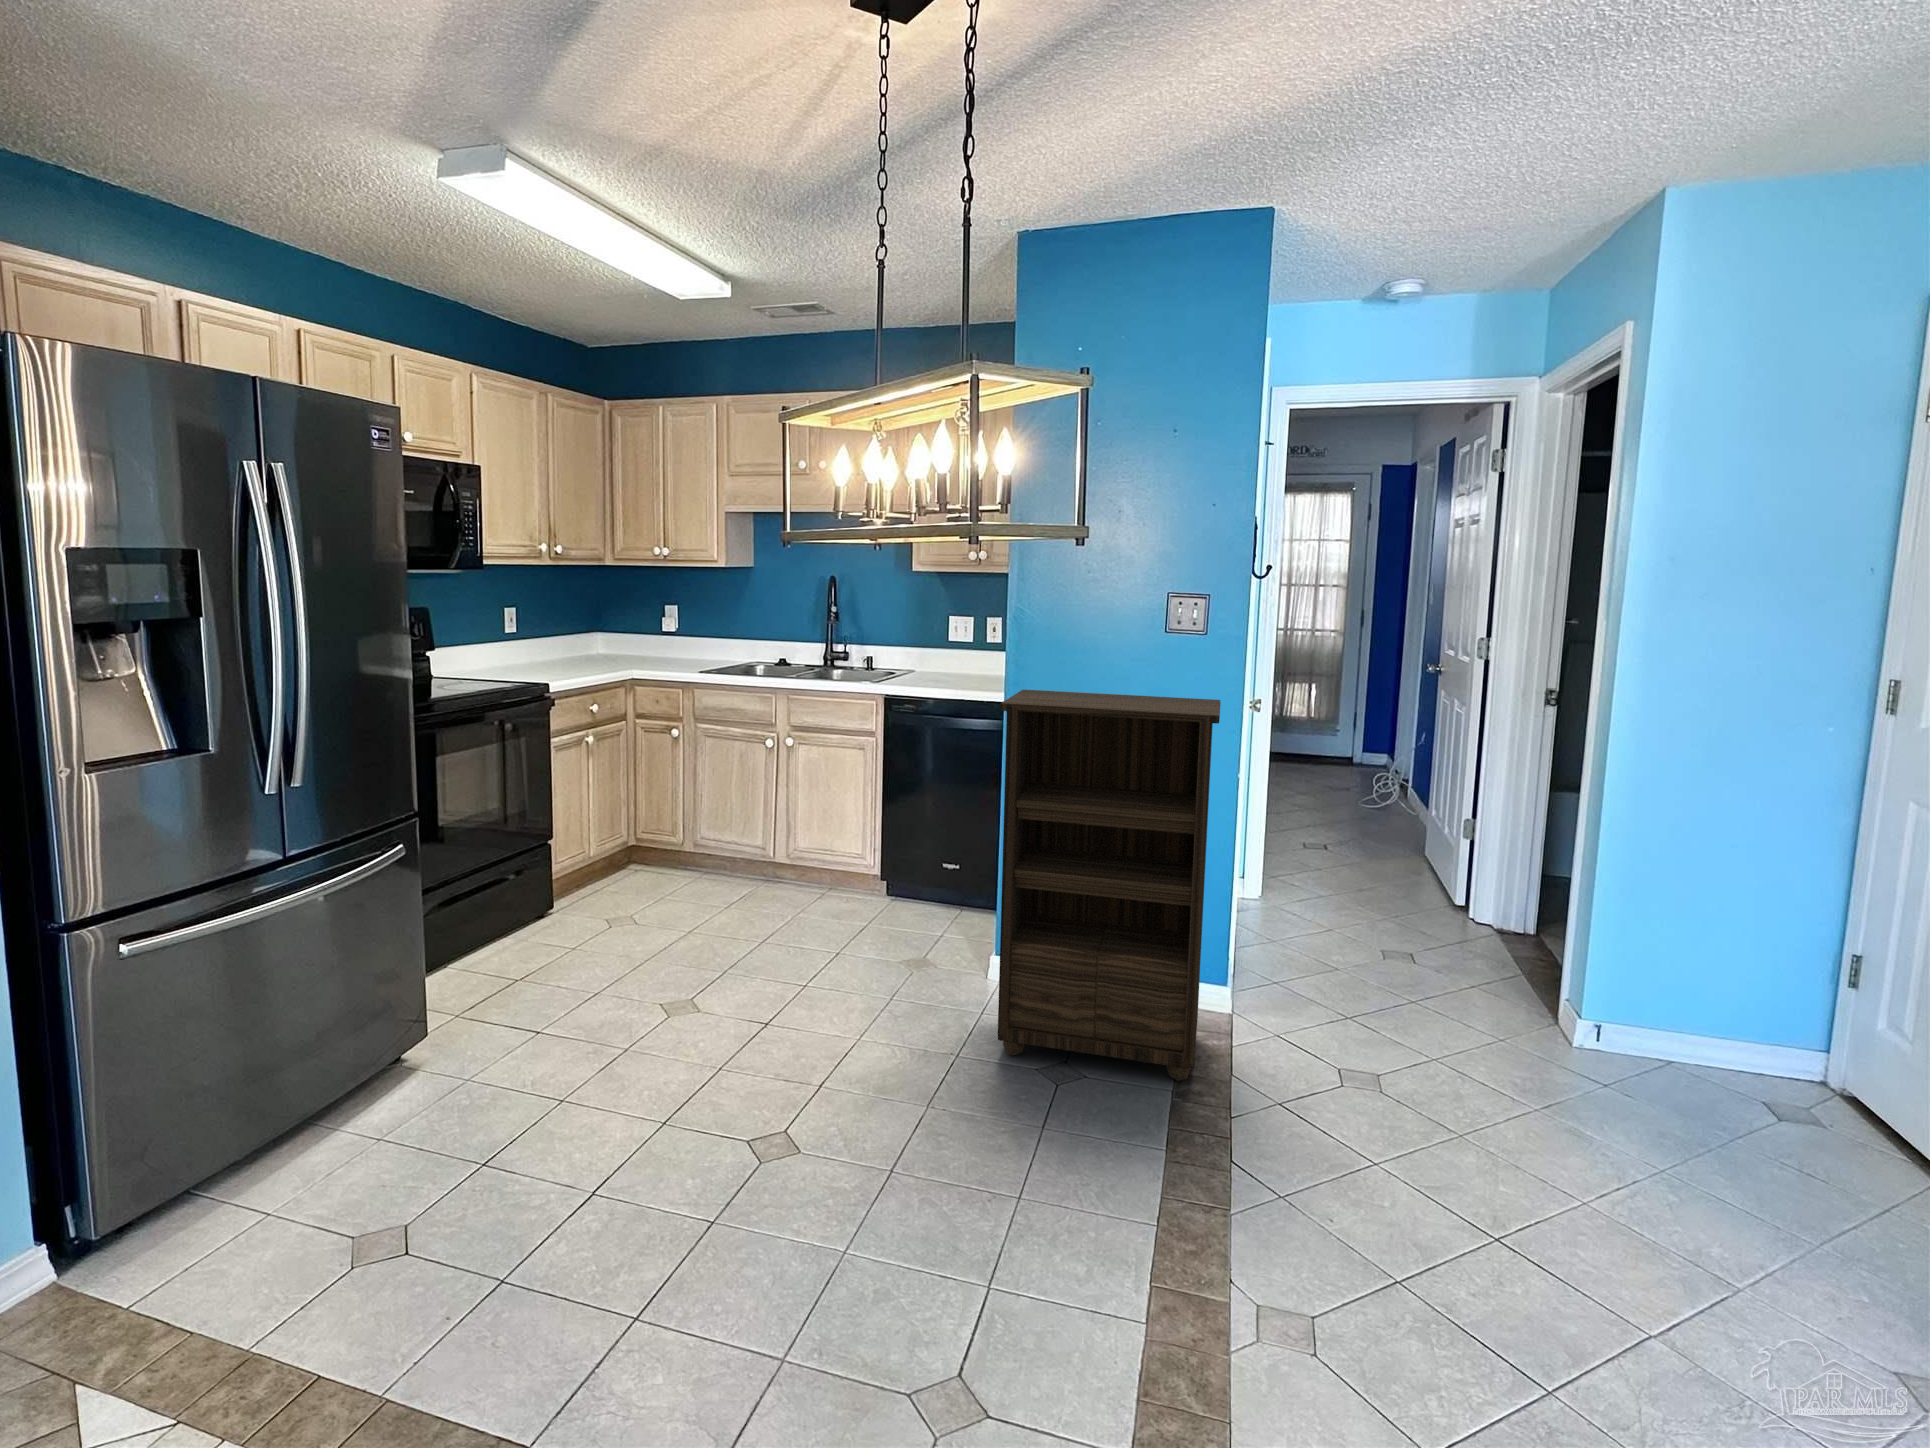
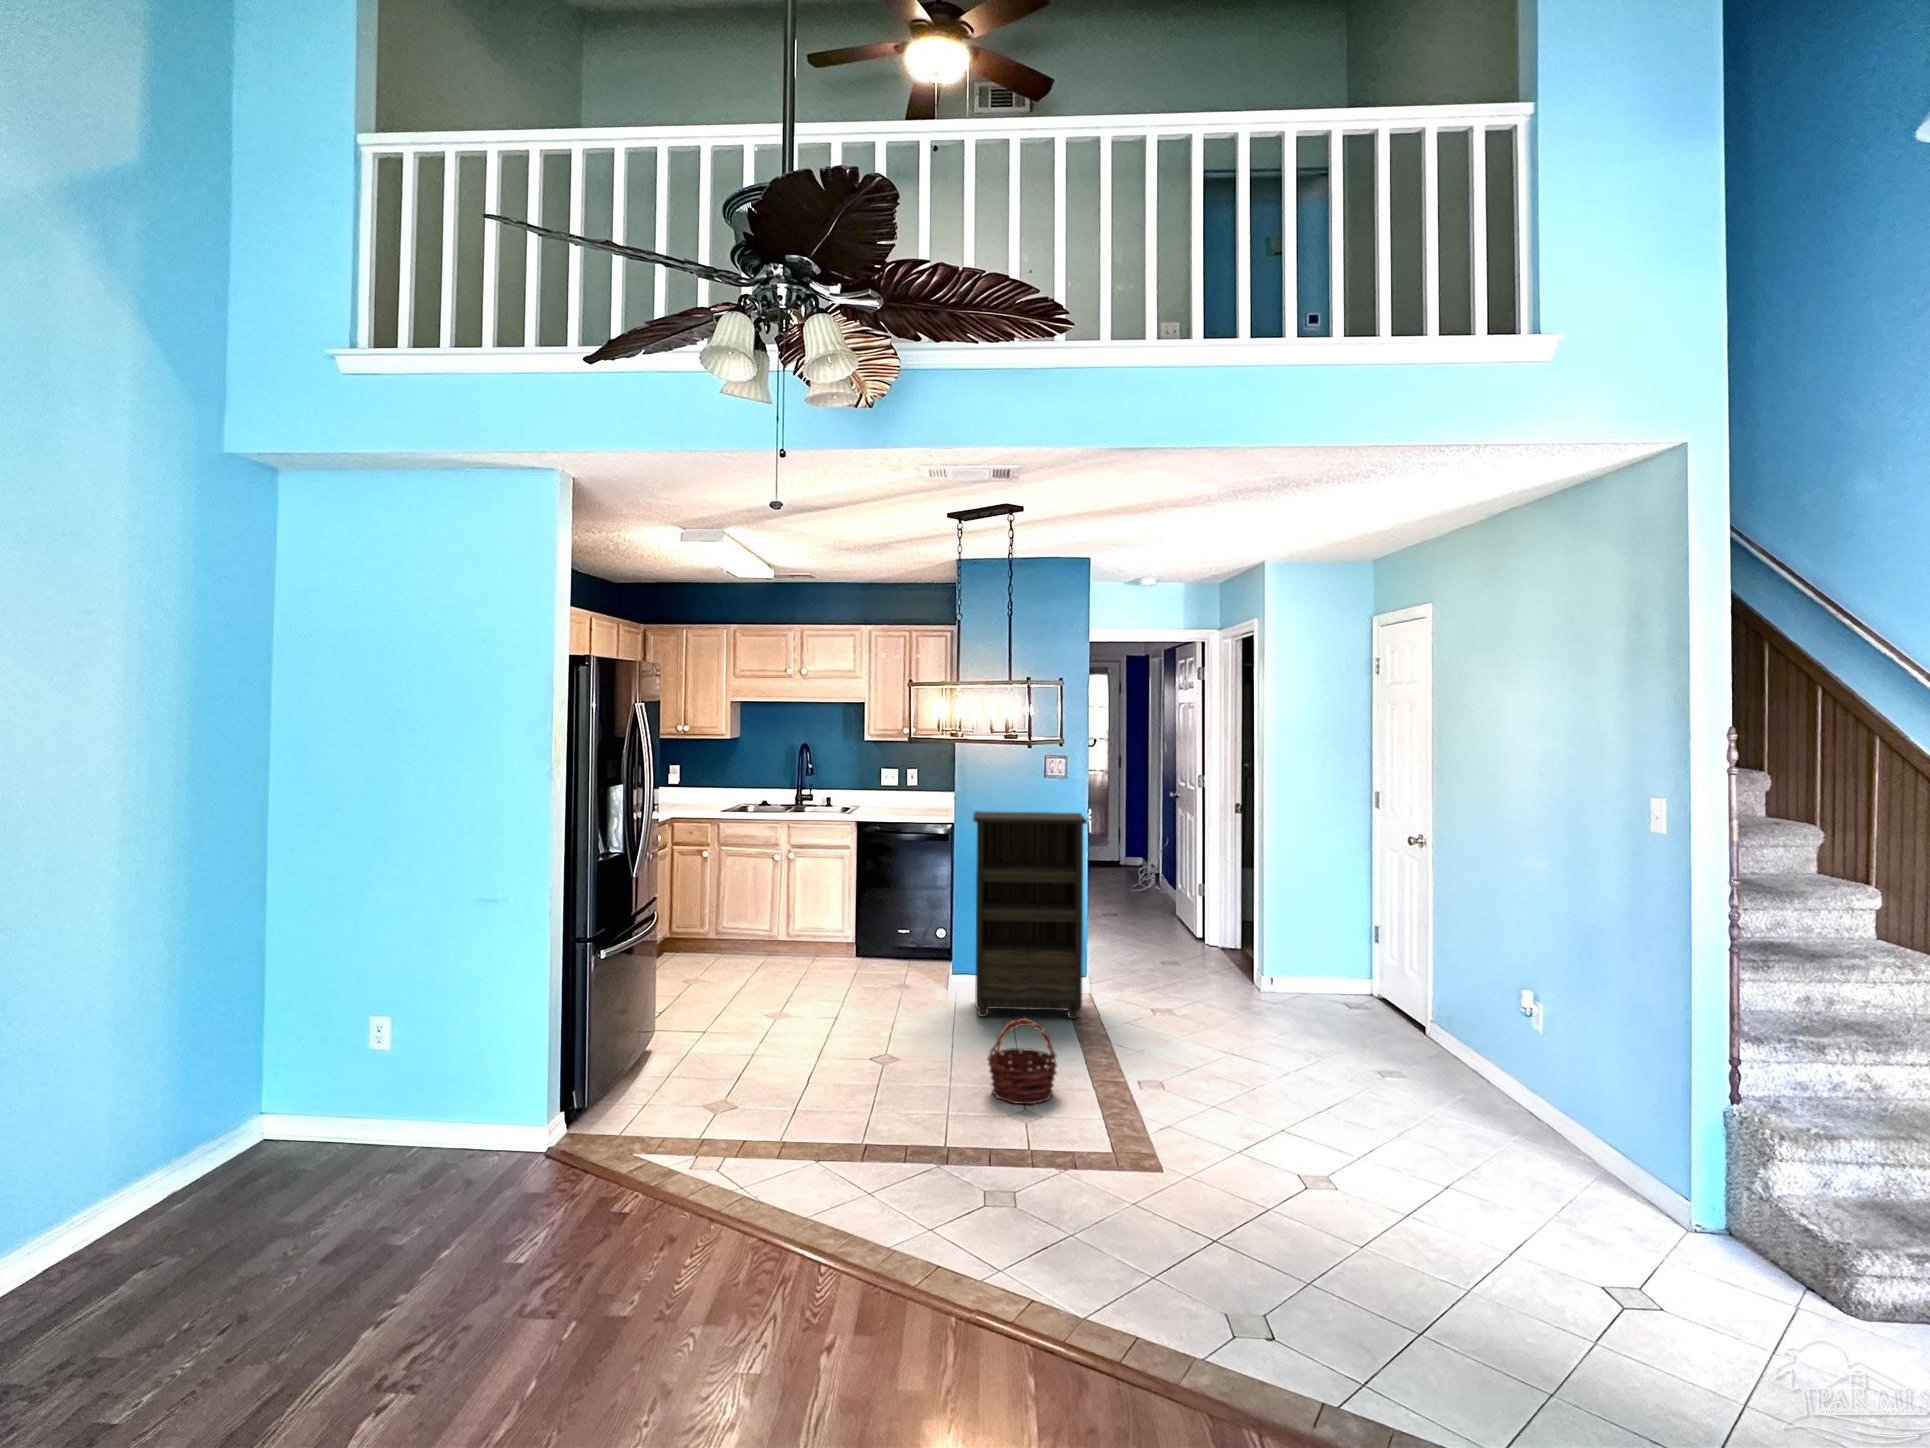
basket: none [907,1151,1066,1351] -> present [988,1018,1057,1104]

